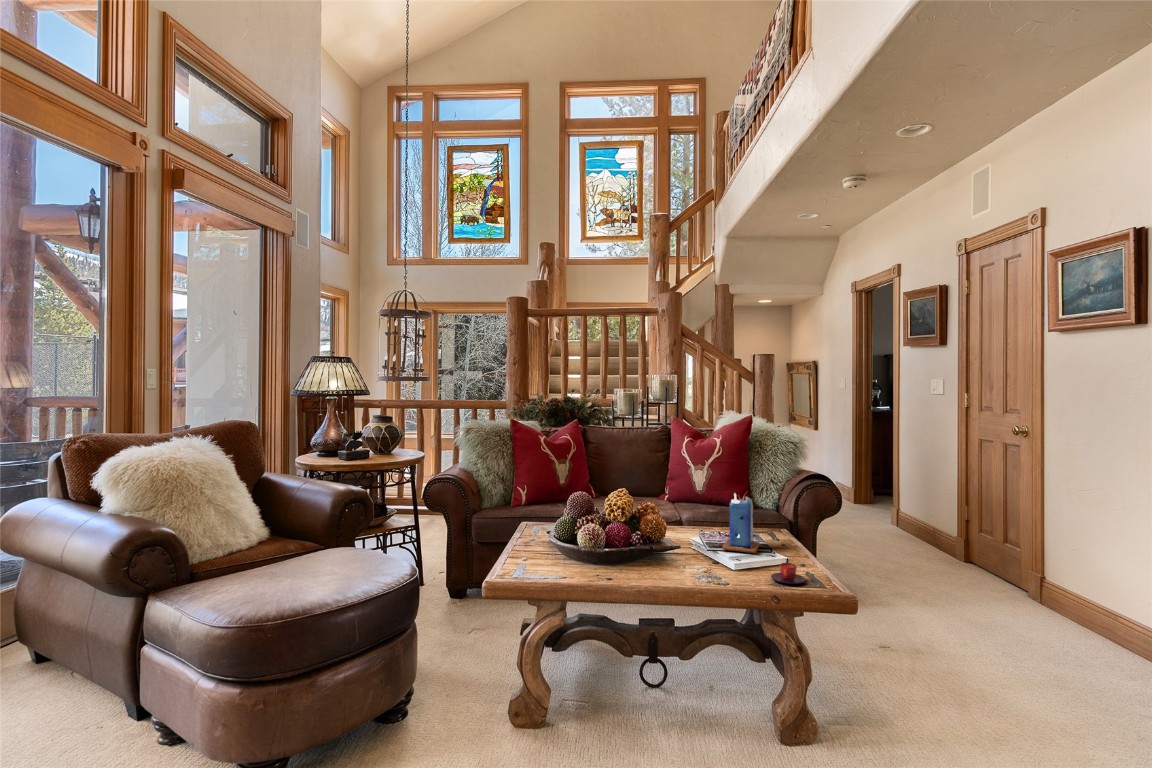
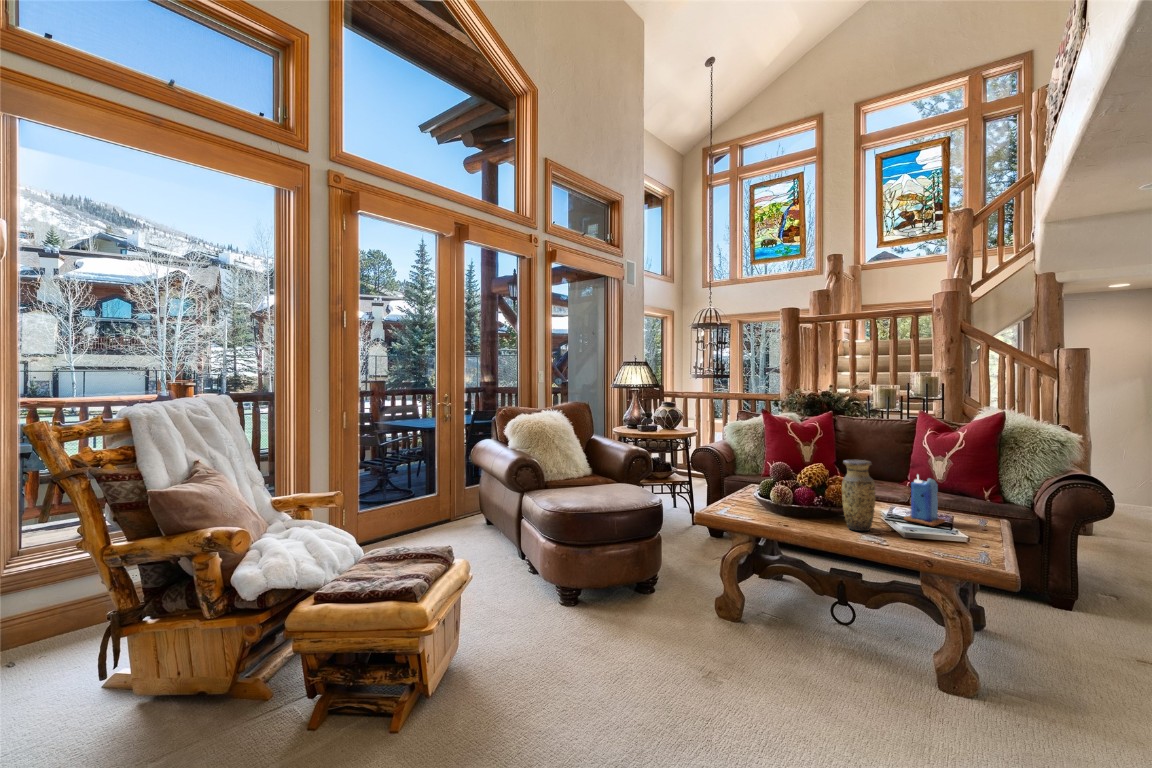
vase: none [672,483,710,574] -> present [842,460,875,531]
teacup: present [771,563,805,584] -> none [927,533,960,550]

